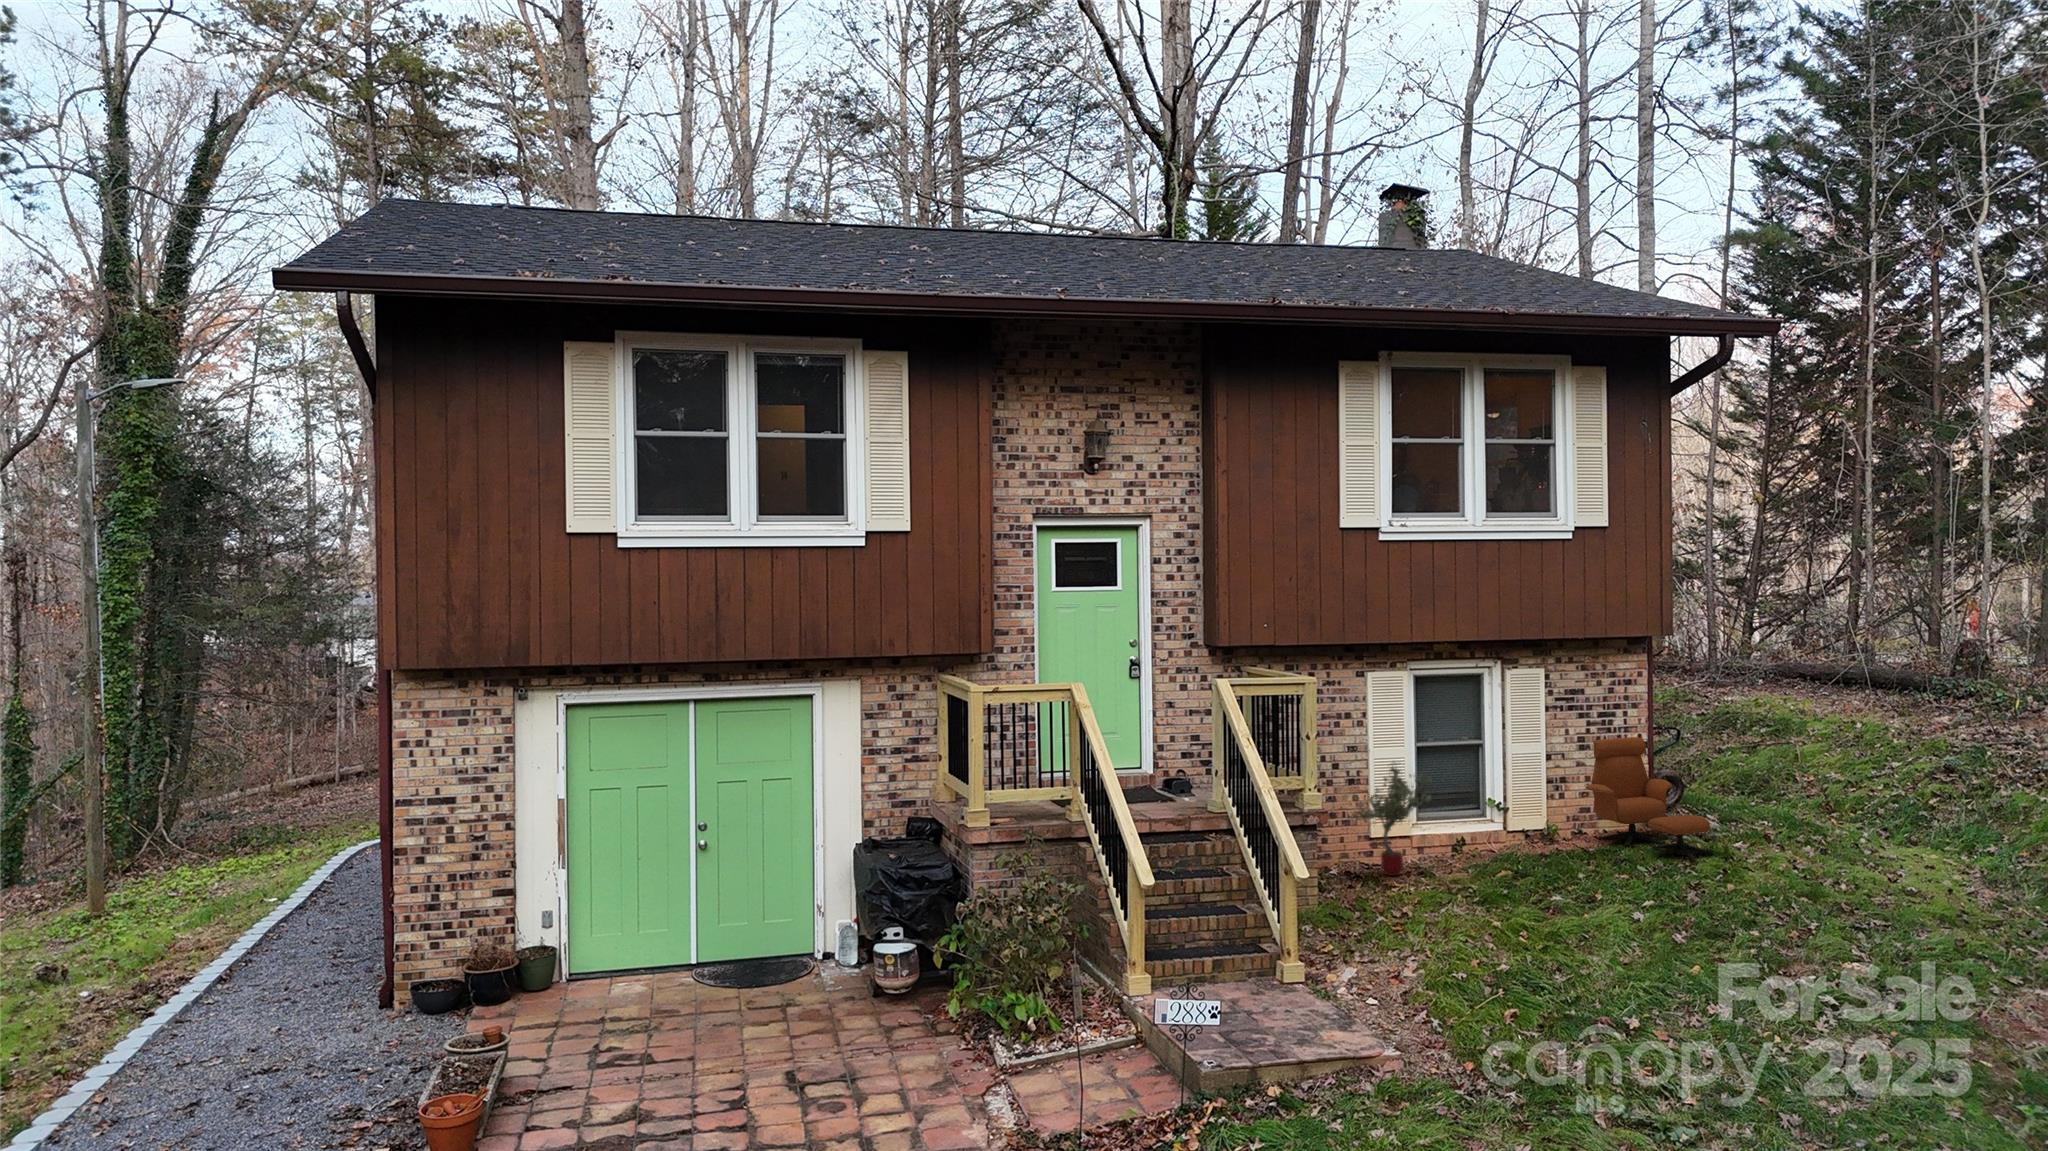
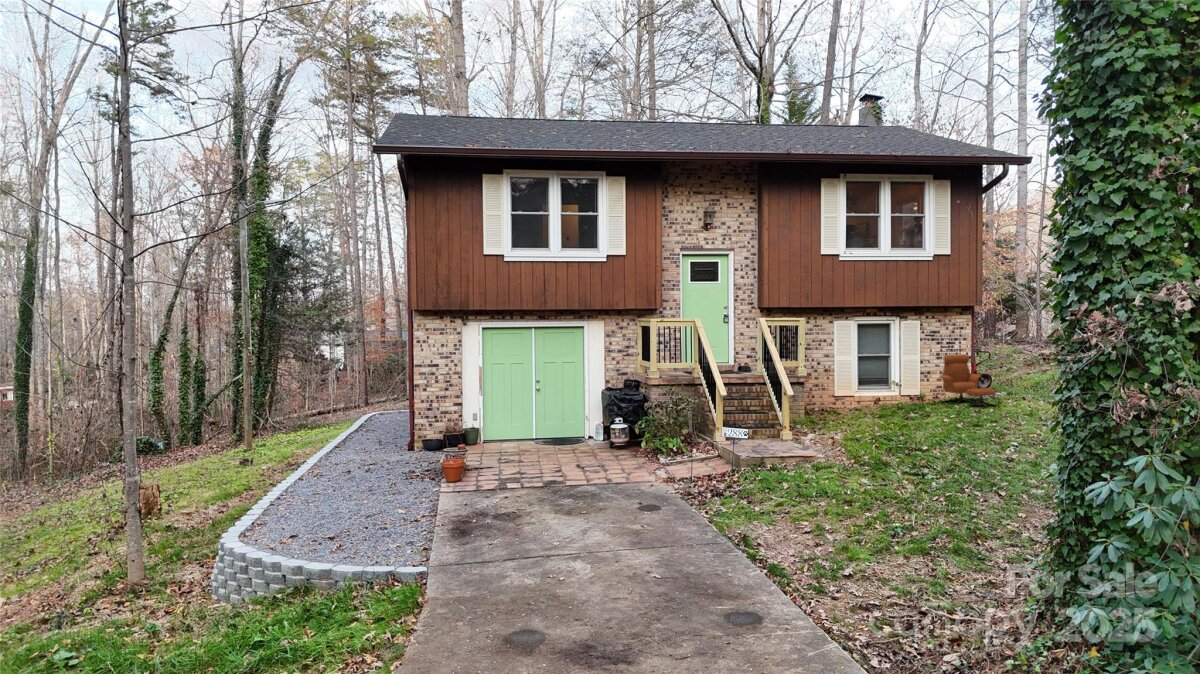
potted tree: present [1348,763,1431,876] -> none [822,362,863,413]

